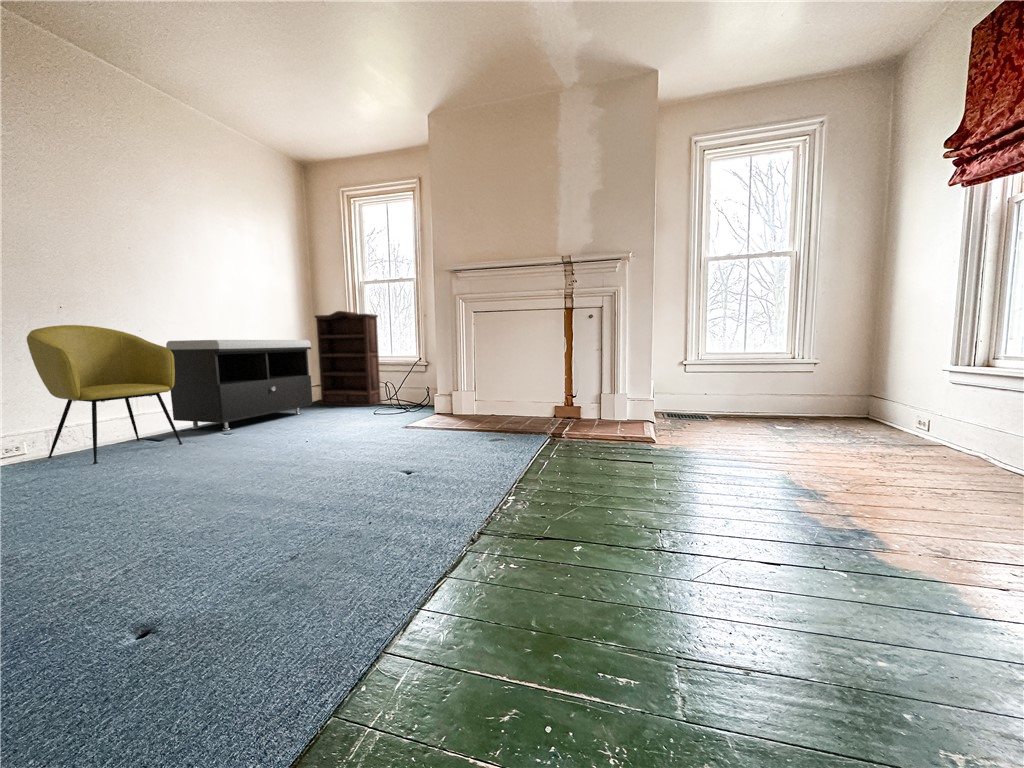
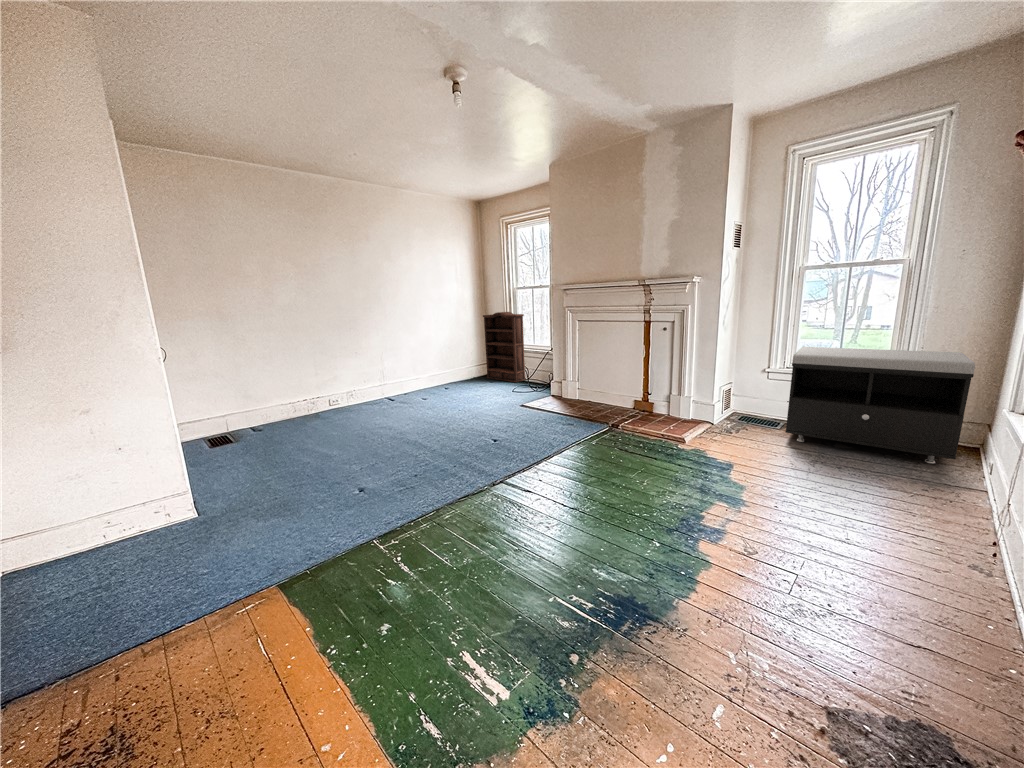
armchair: present [27,325,182,464] -> none [340,338,403,413]
storage bench: present [166,340,313,431] -> present [785,347,975,464]

